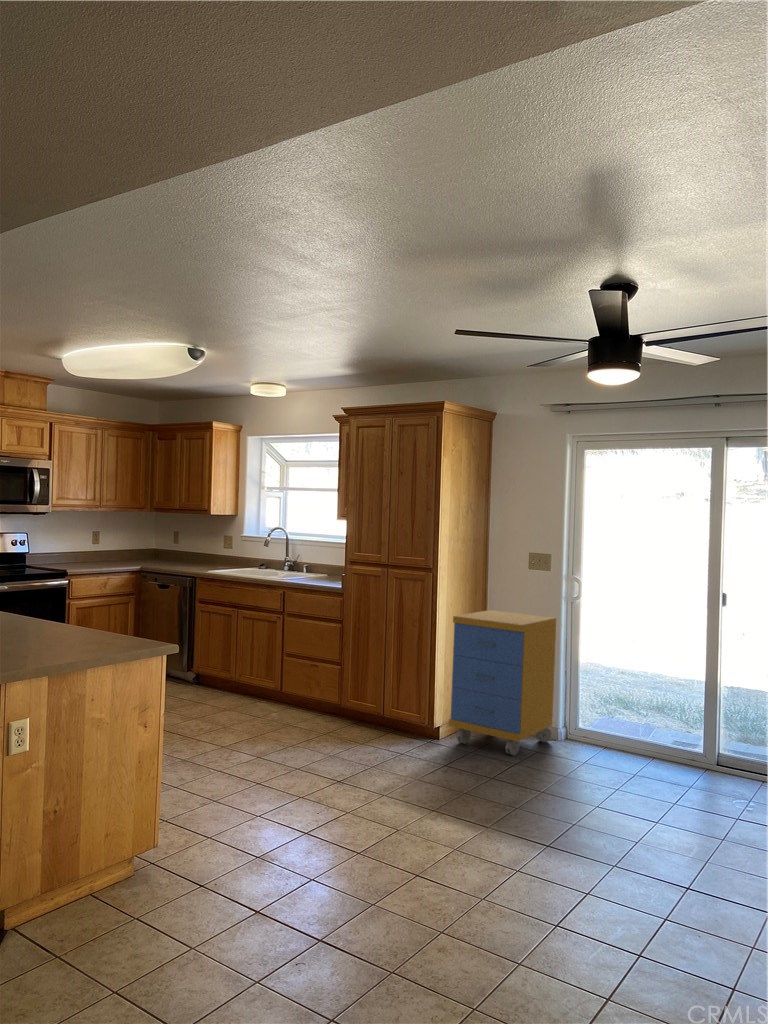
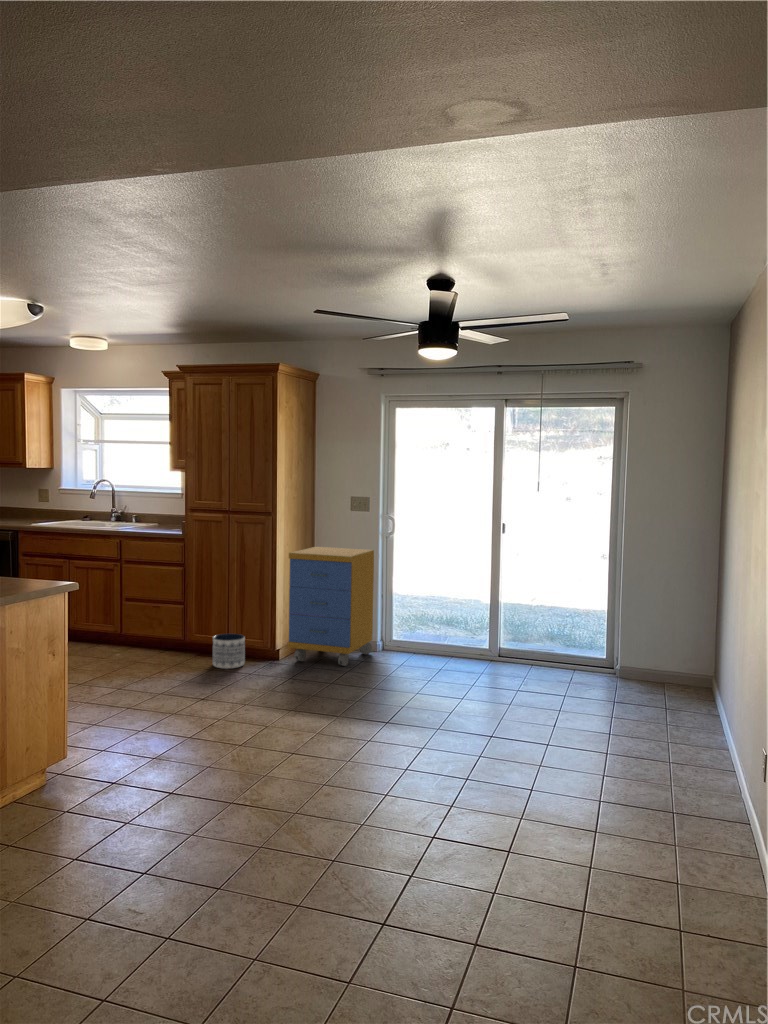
planter: none [364,703,400,744] -> present [213,634,245,669]

